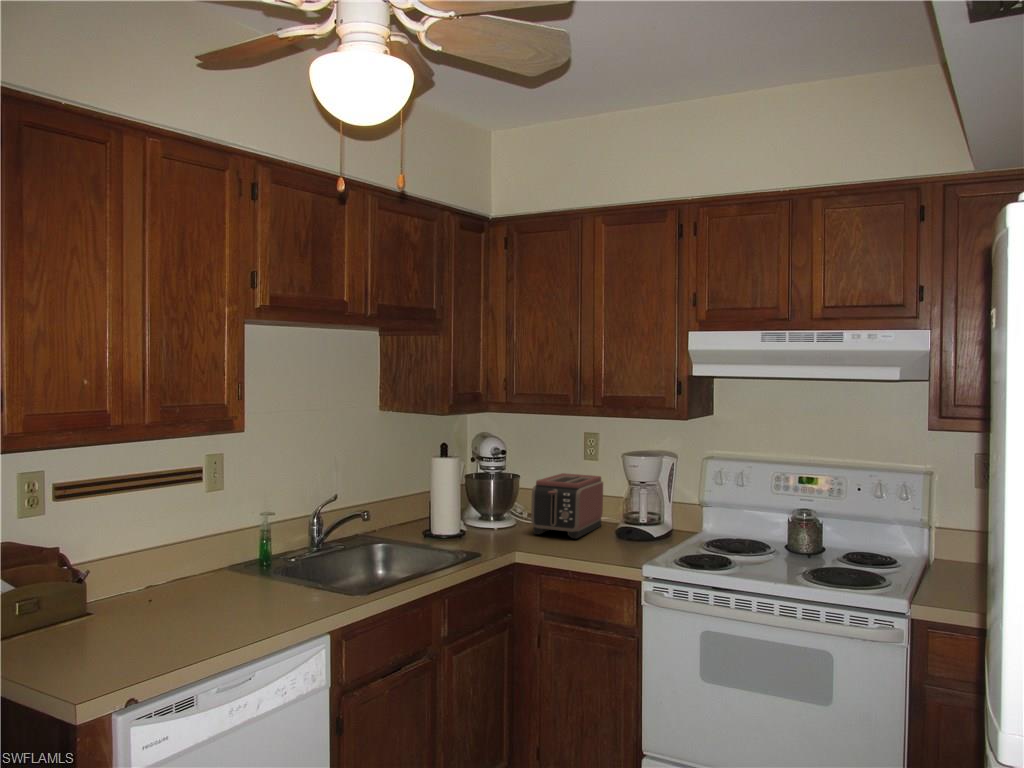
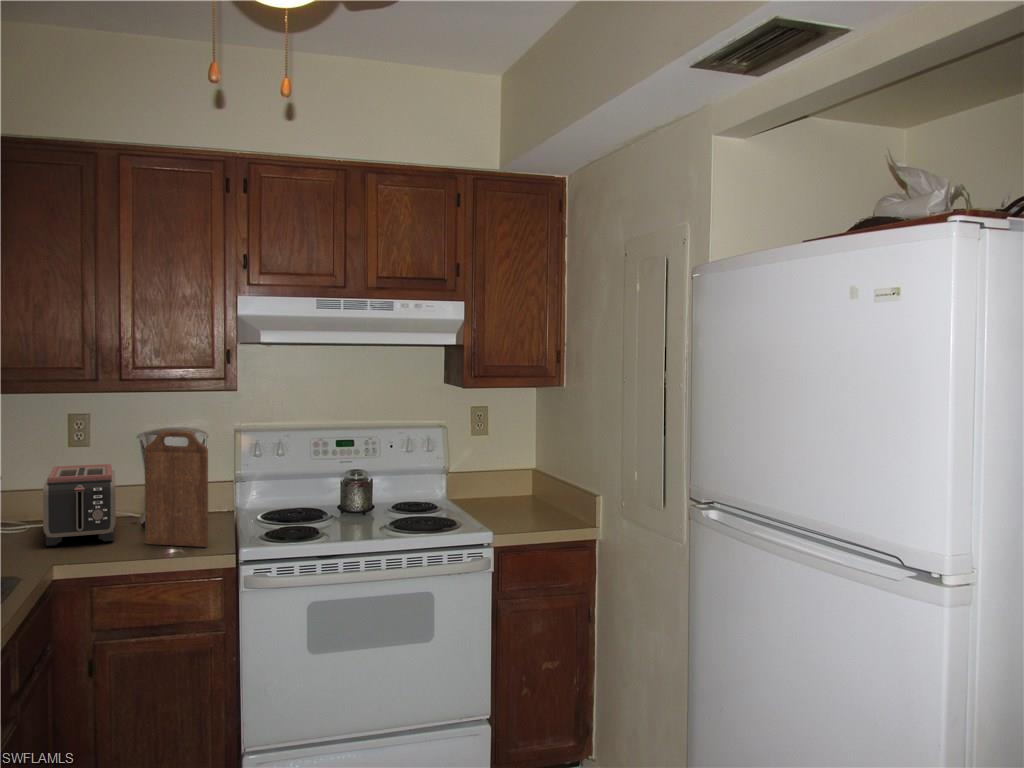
cutting board: none [596,451,636,557] -> present [145,431,208,547]

